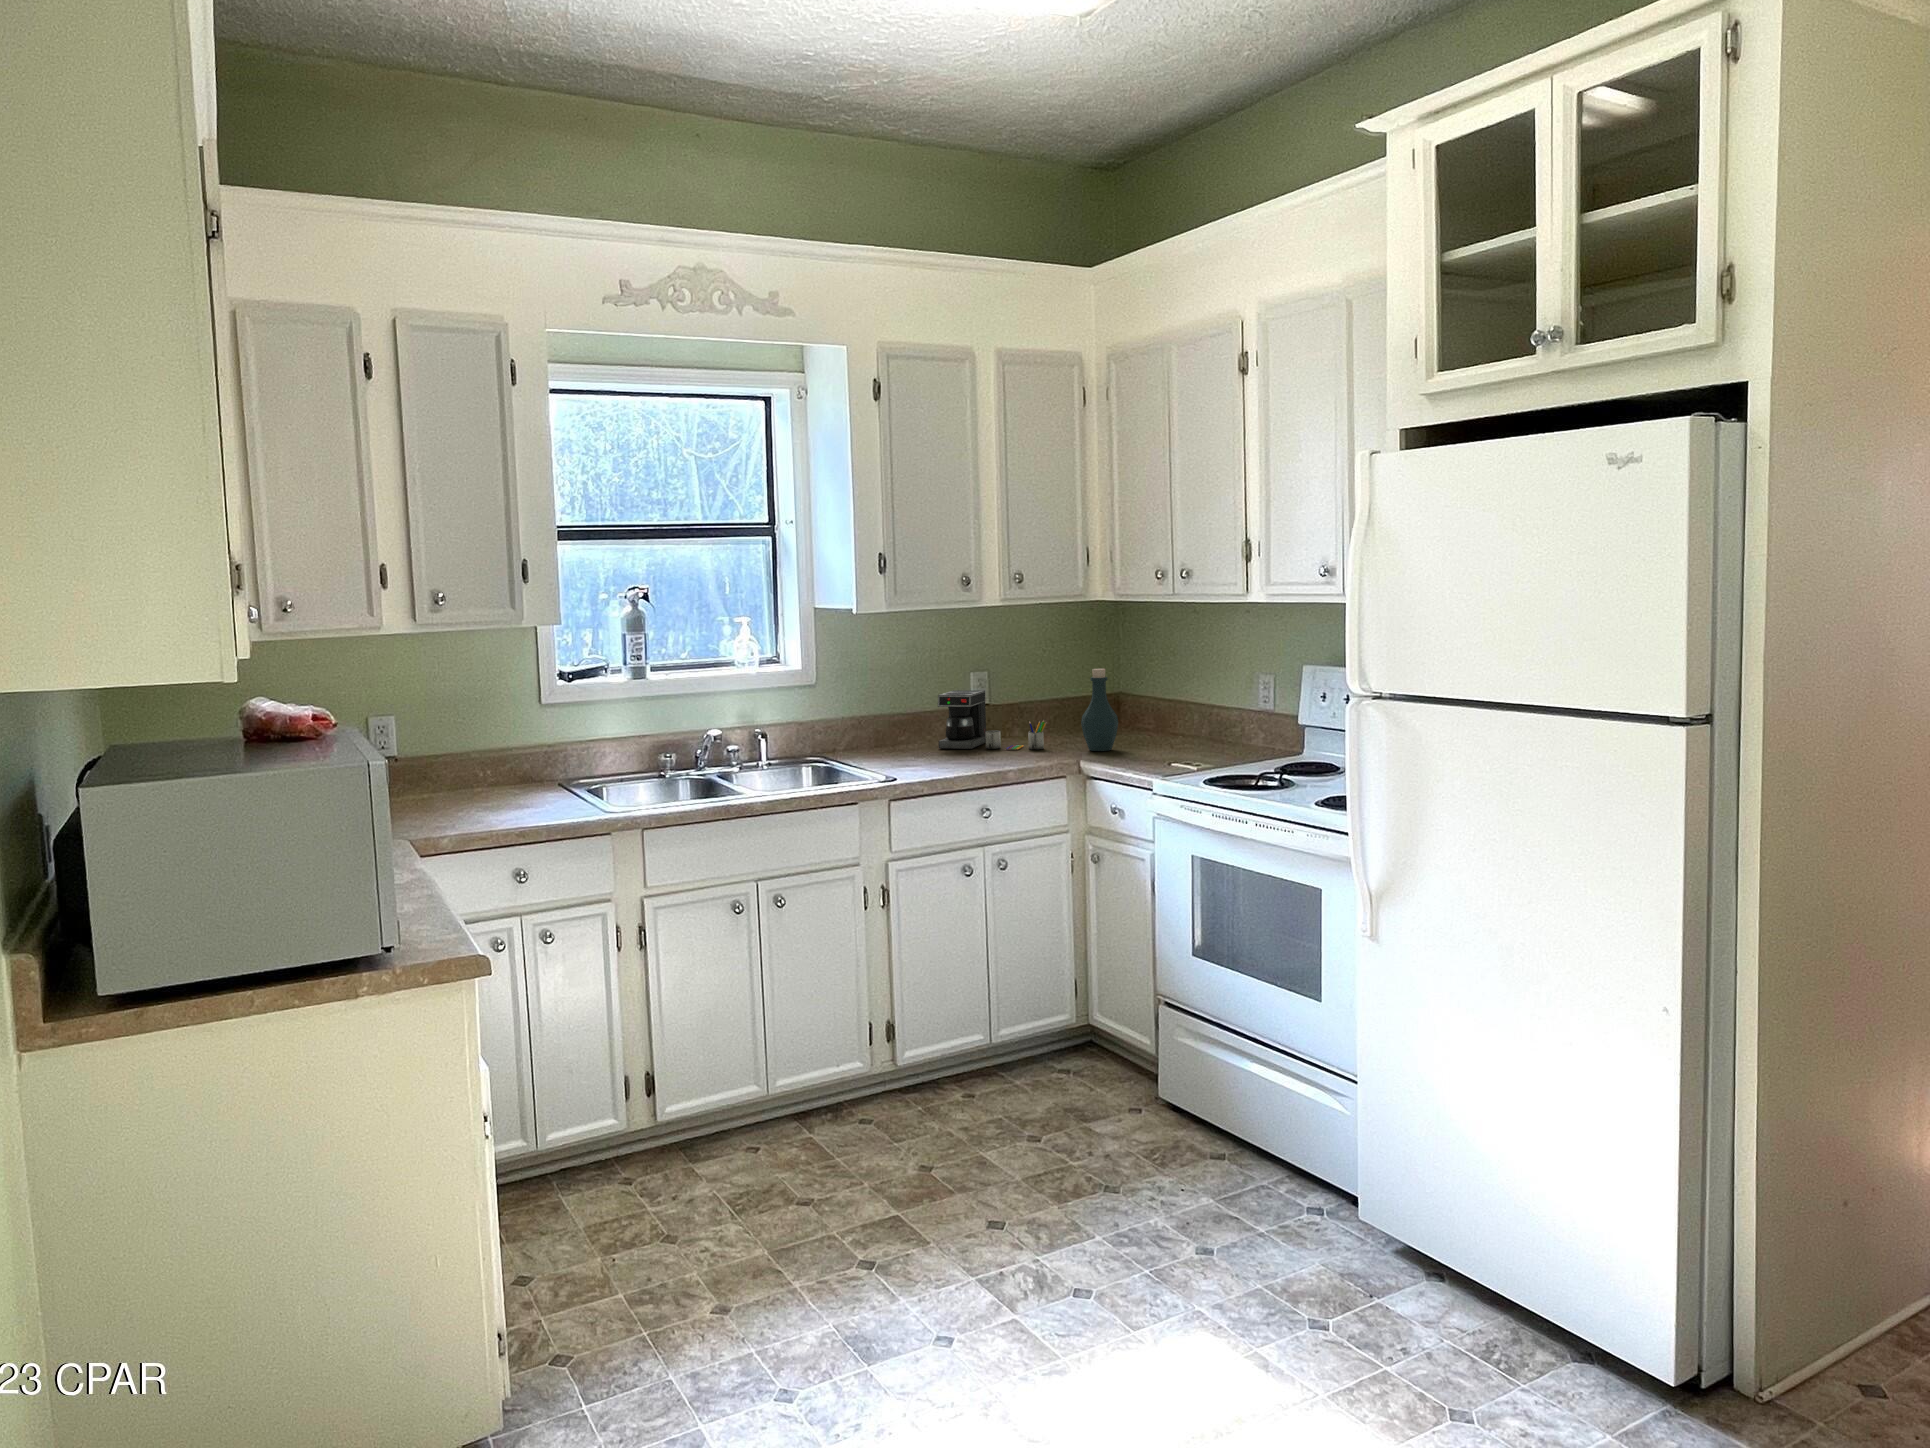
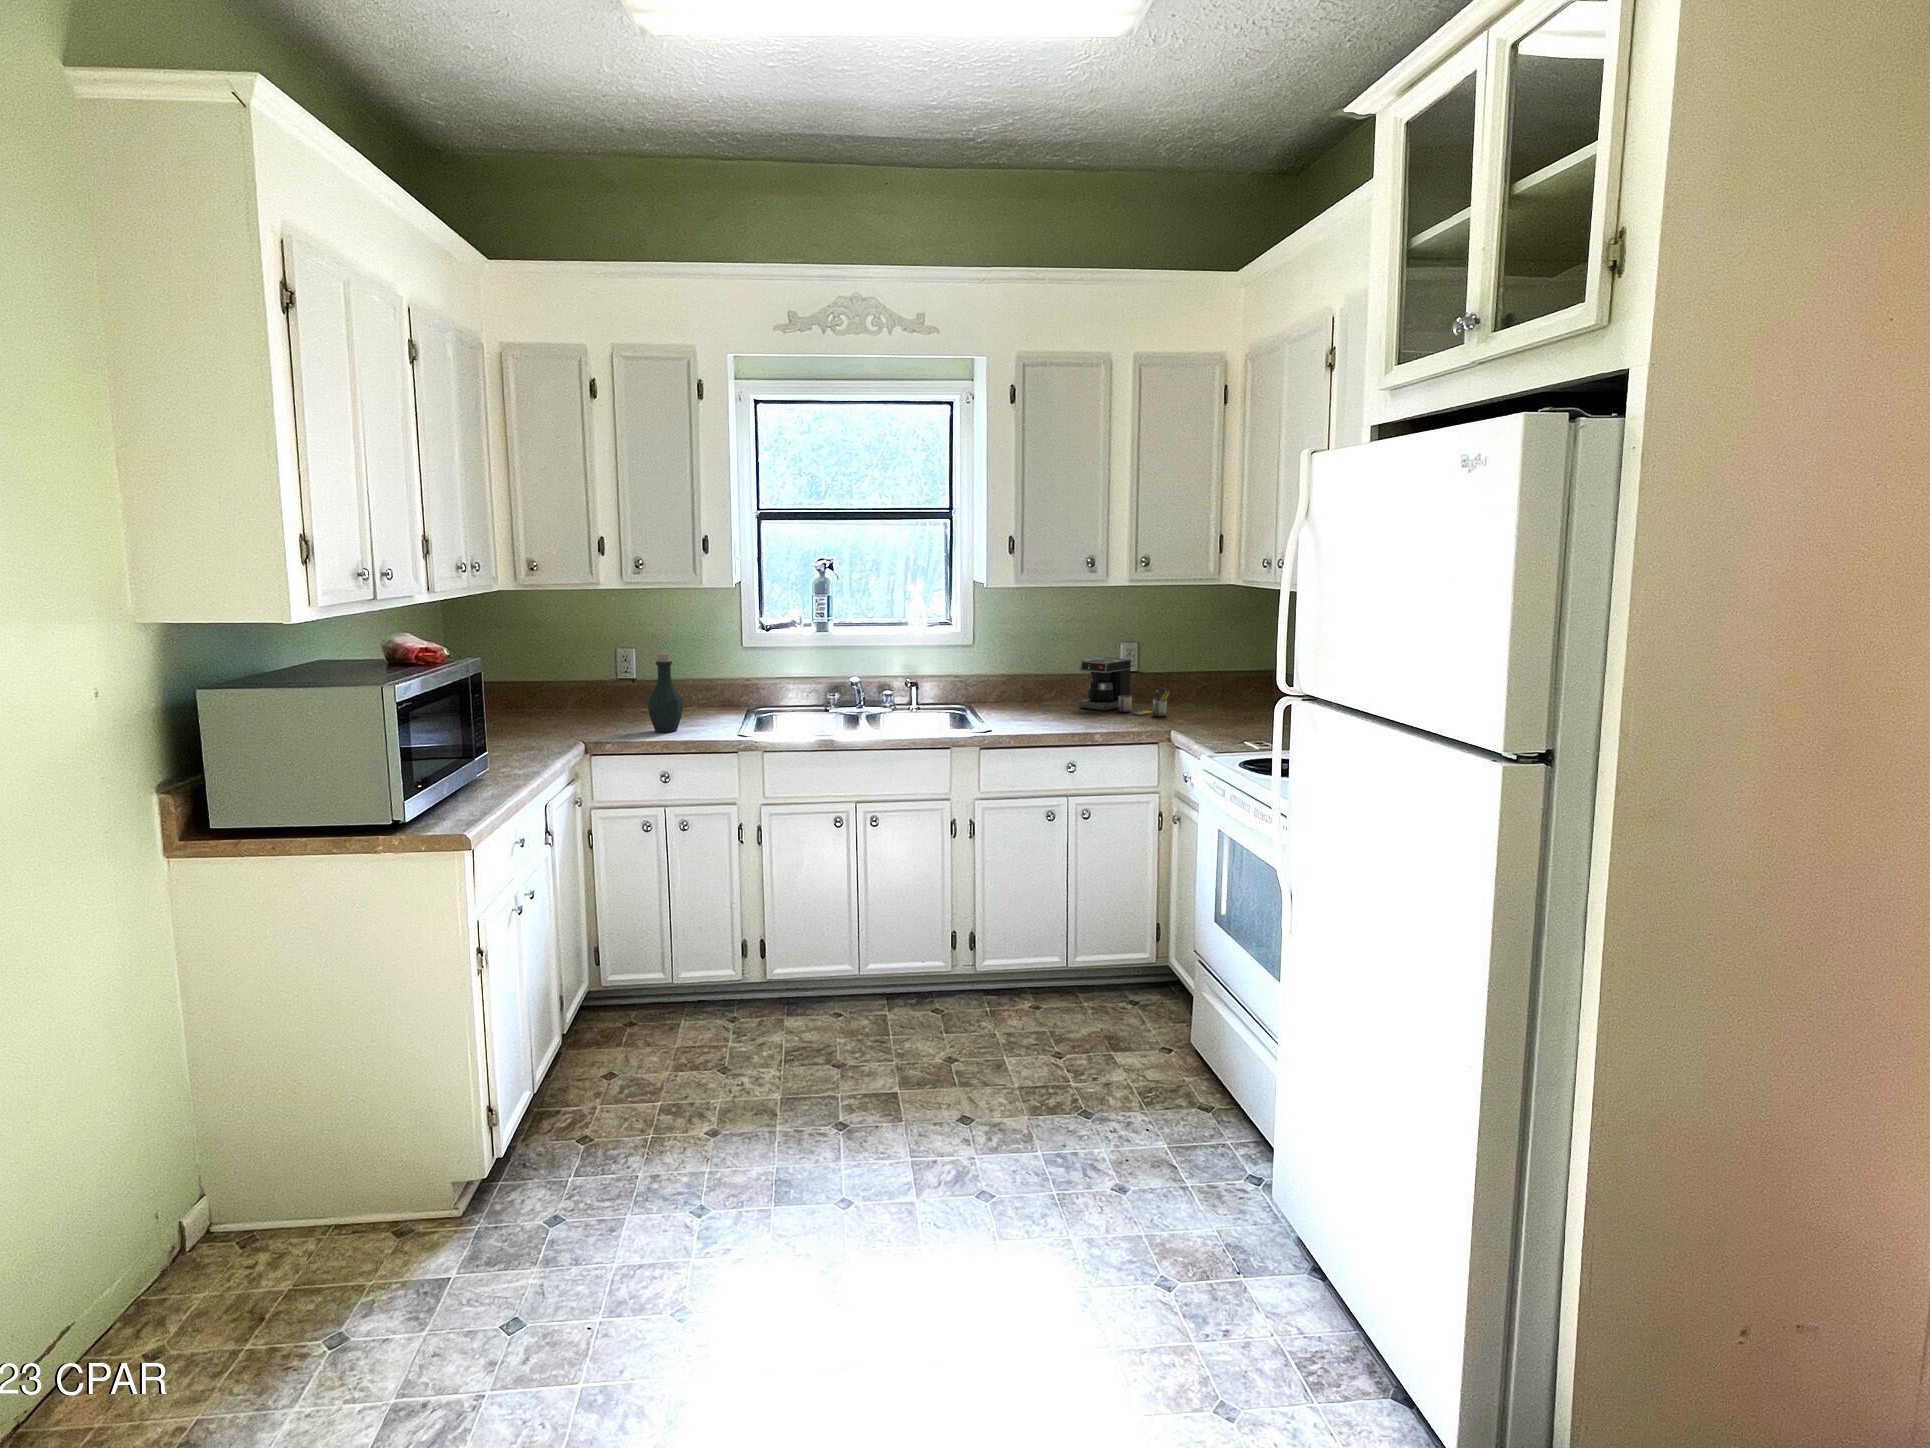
bottle: present [1081,669,1118,751] -> present [647,653,683,732]

